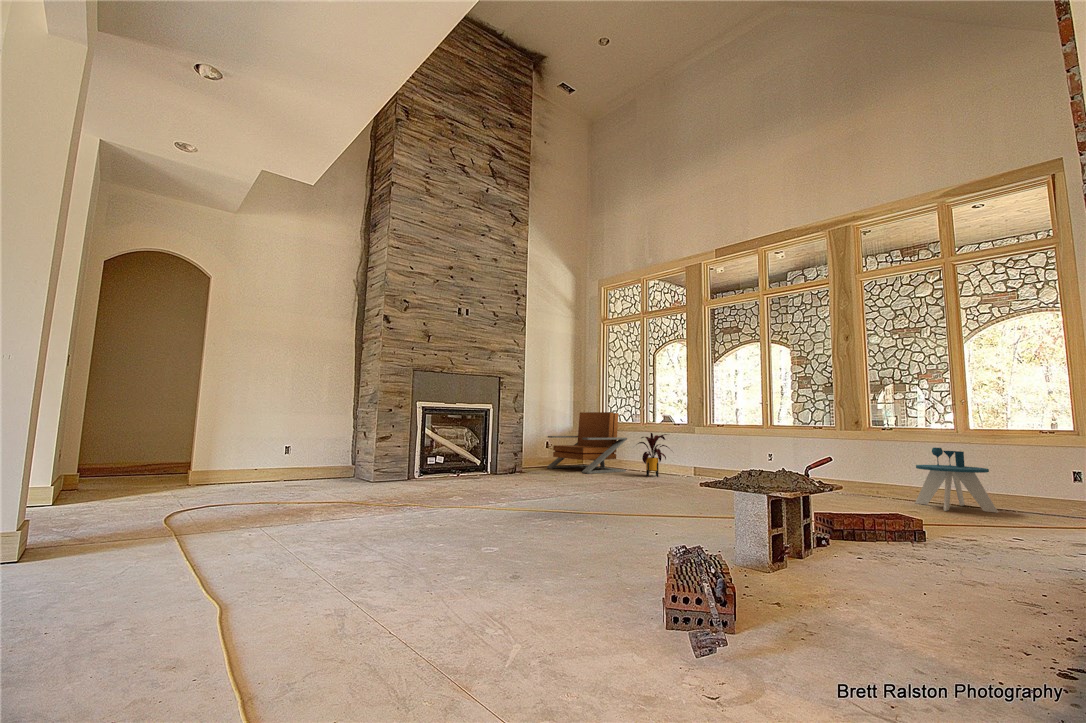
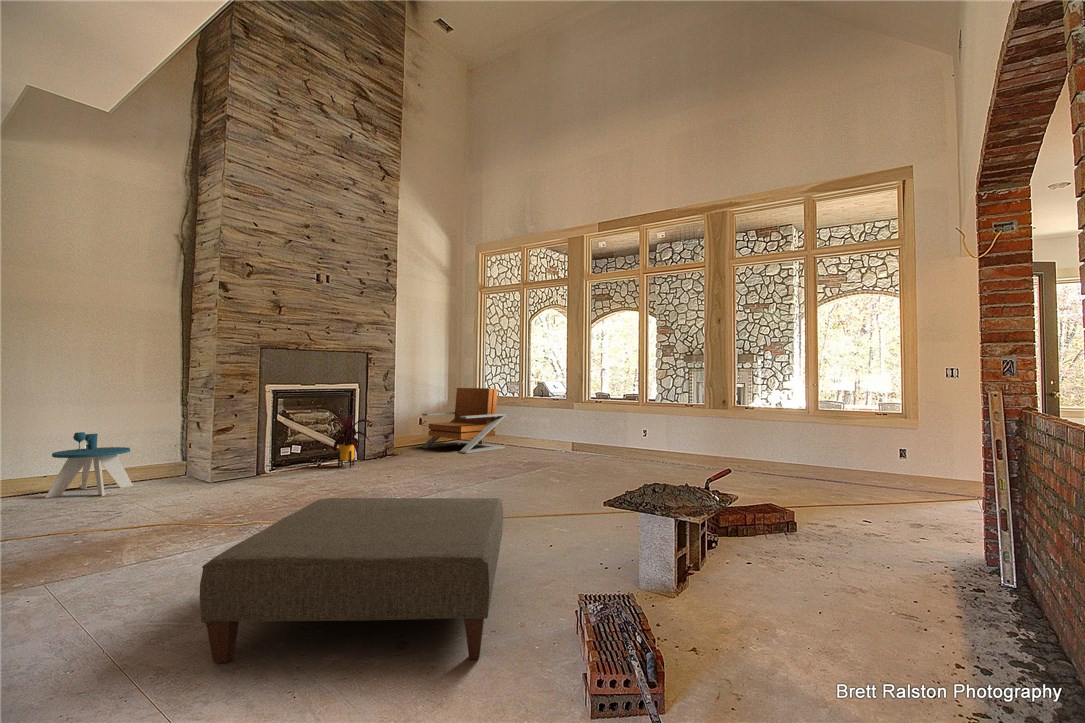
house plant: present [638,433,670,477] -> present [326,415,373,468]
side table: present [915,448,998,513] -> present [45,432,133,498]
ottoman: none [381,479,611,593] -> present [200,498,503,662]

